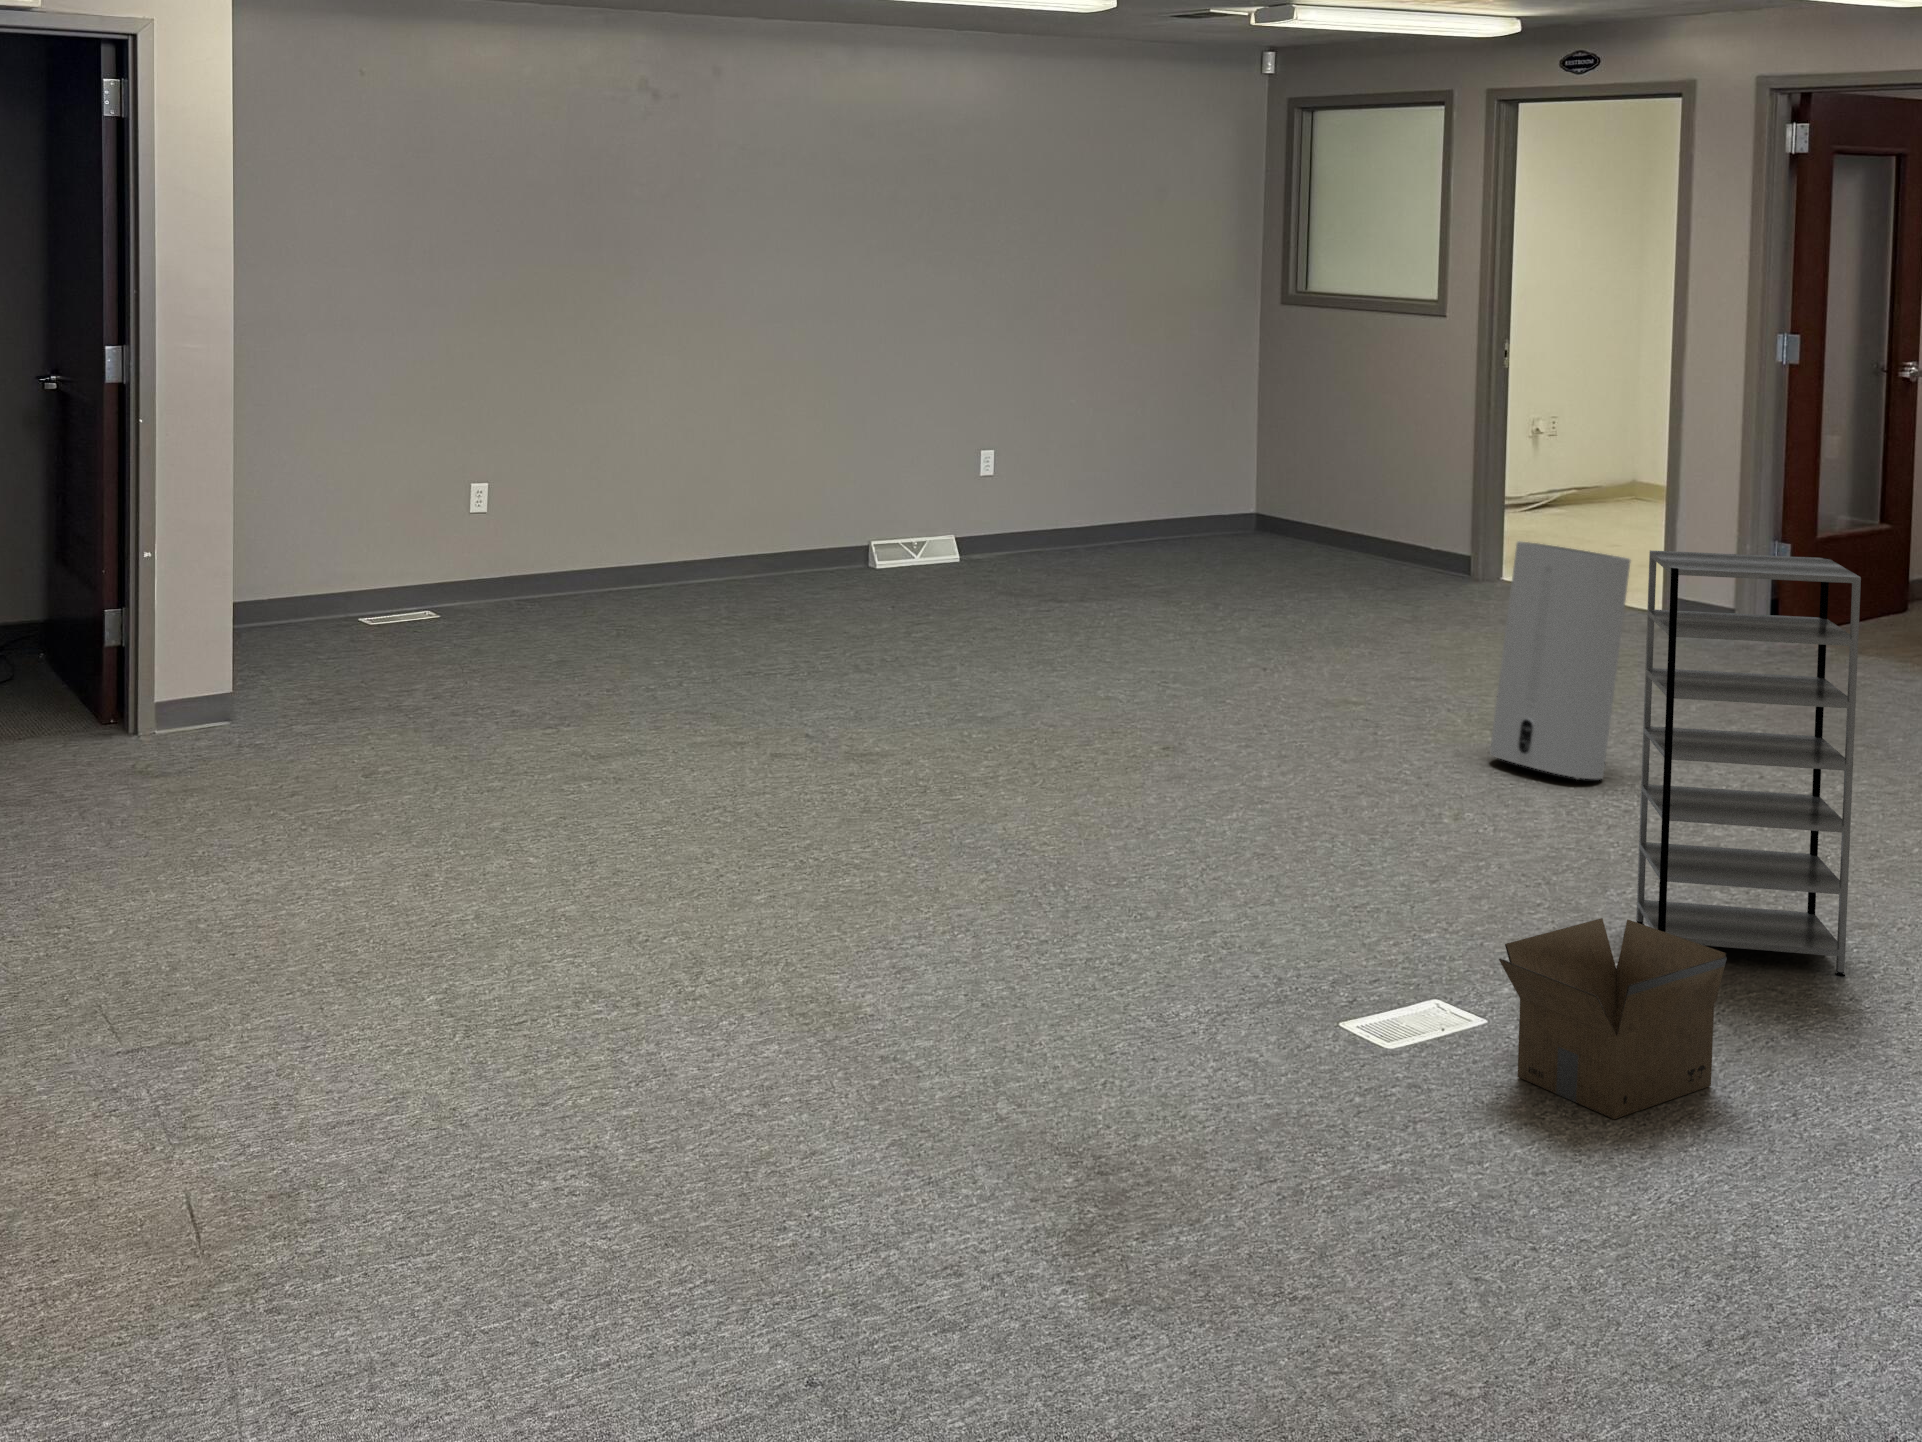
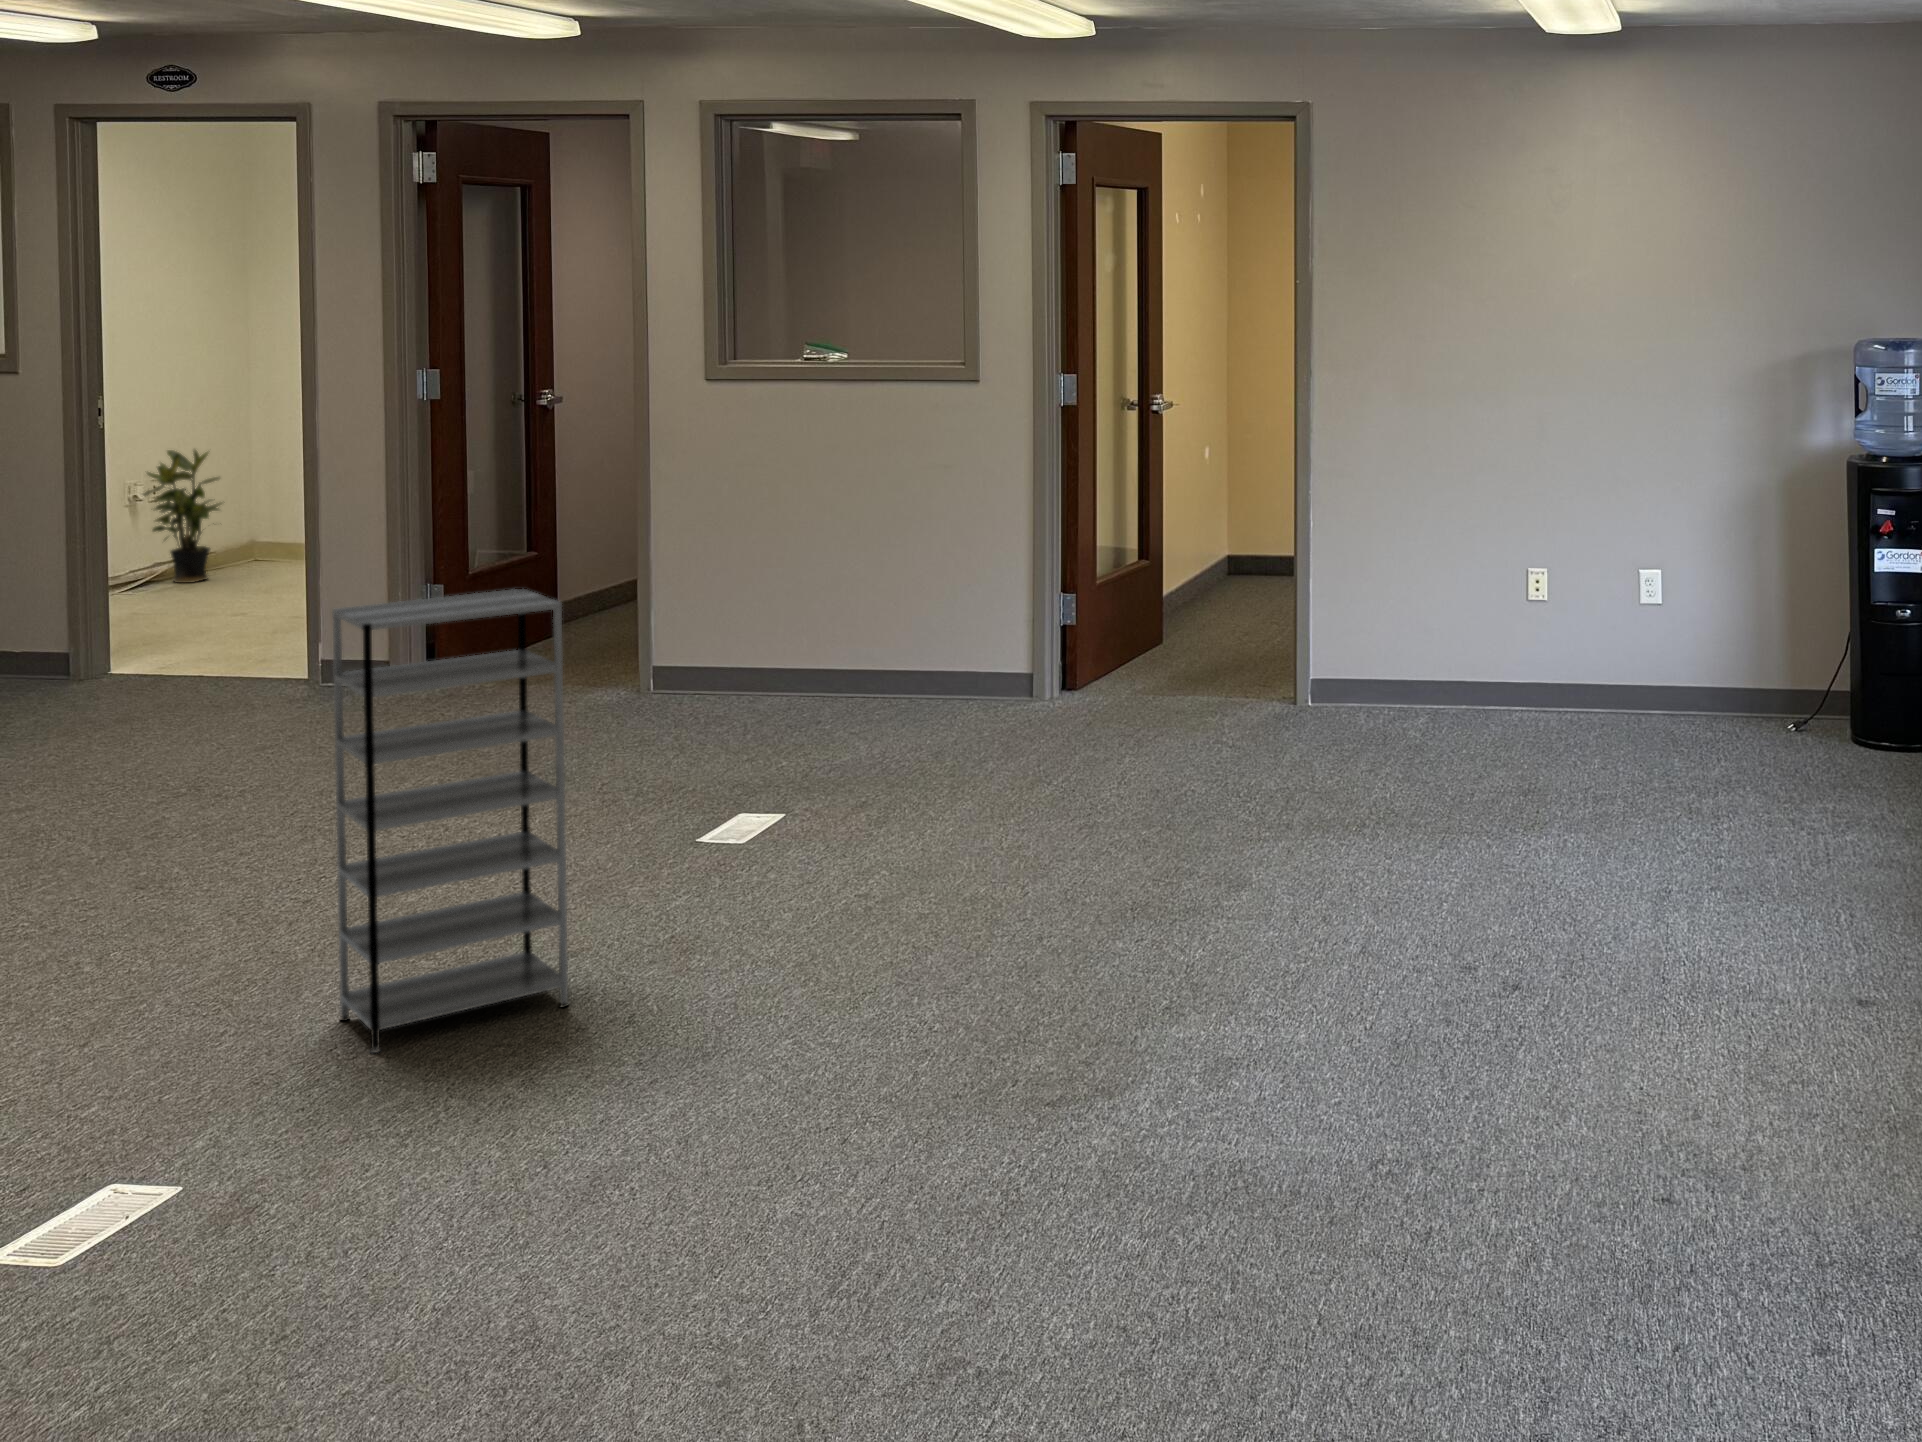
potted plant: none [1543,392,1611,513] -> present [143,450,221,583]
air purifier: present [1490,541,1630,780] -> none [128,622,291,879]
cardboard box: present [1499,918,1727,1119] -> none [199,1019,465,1246]

